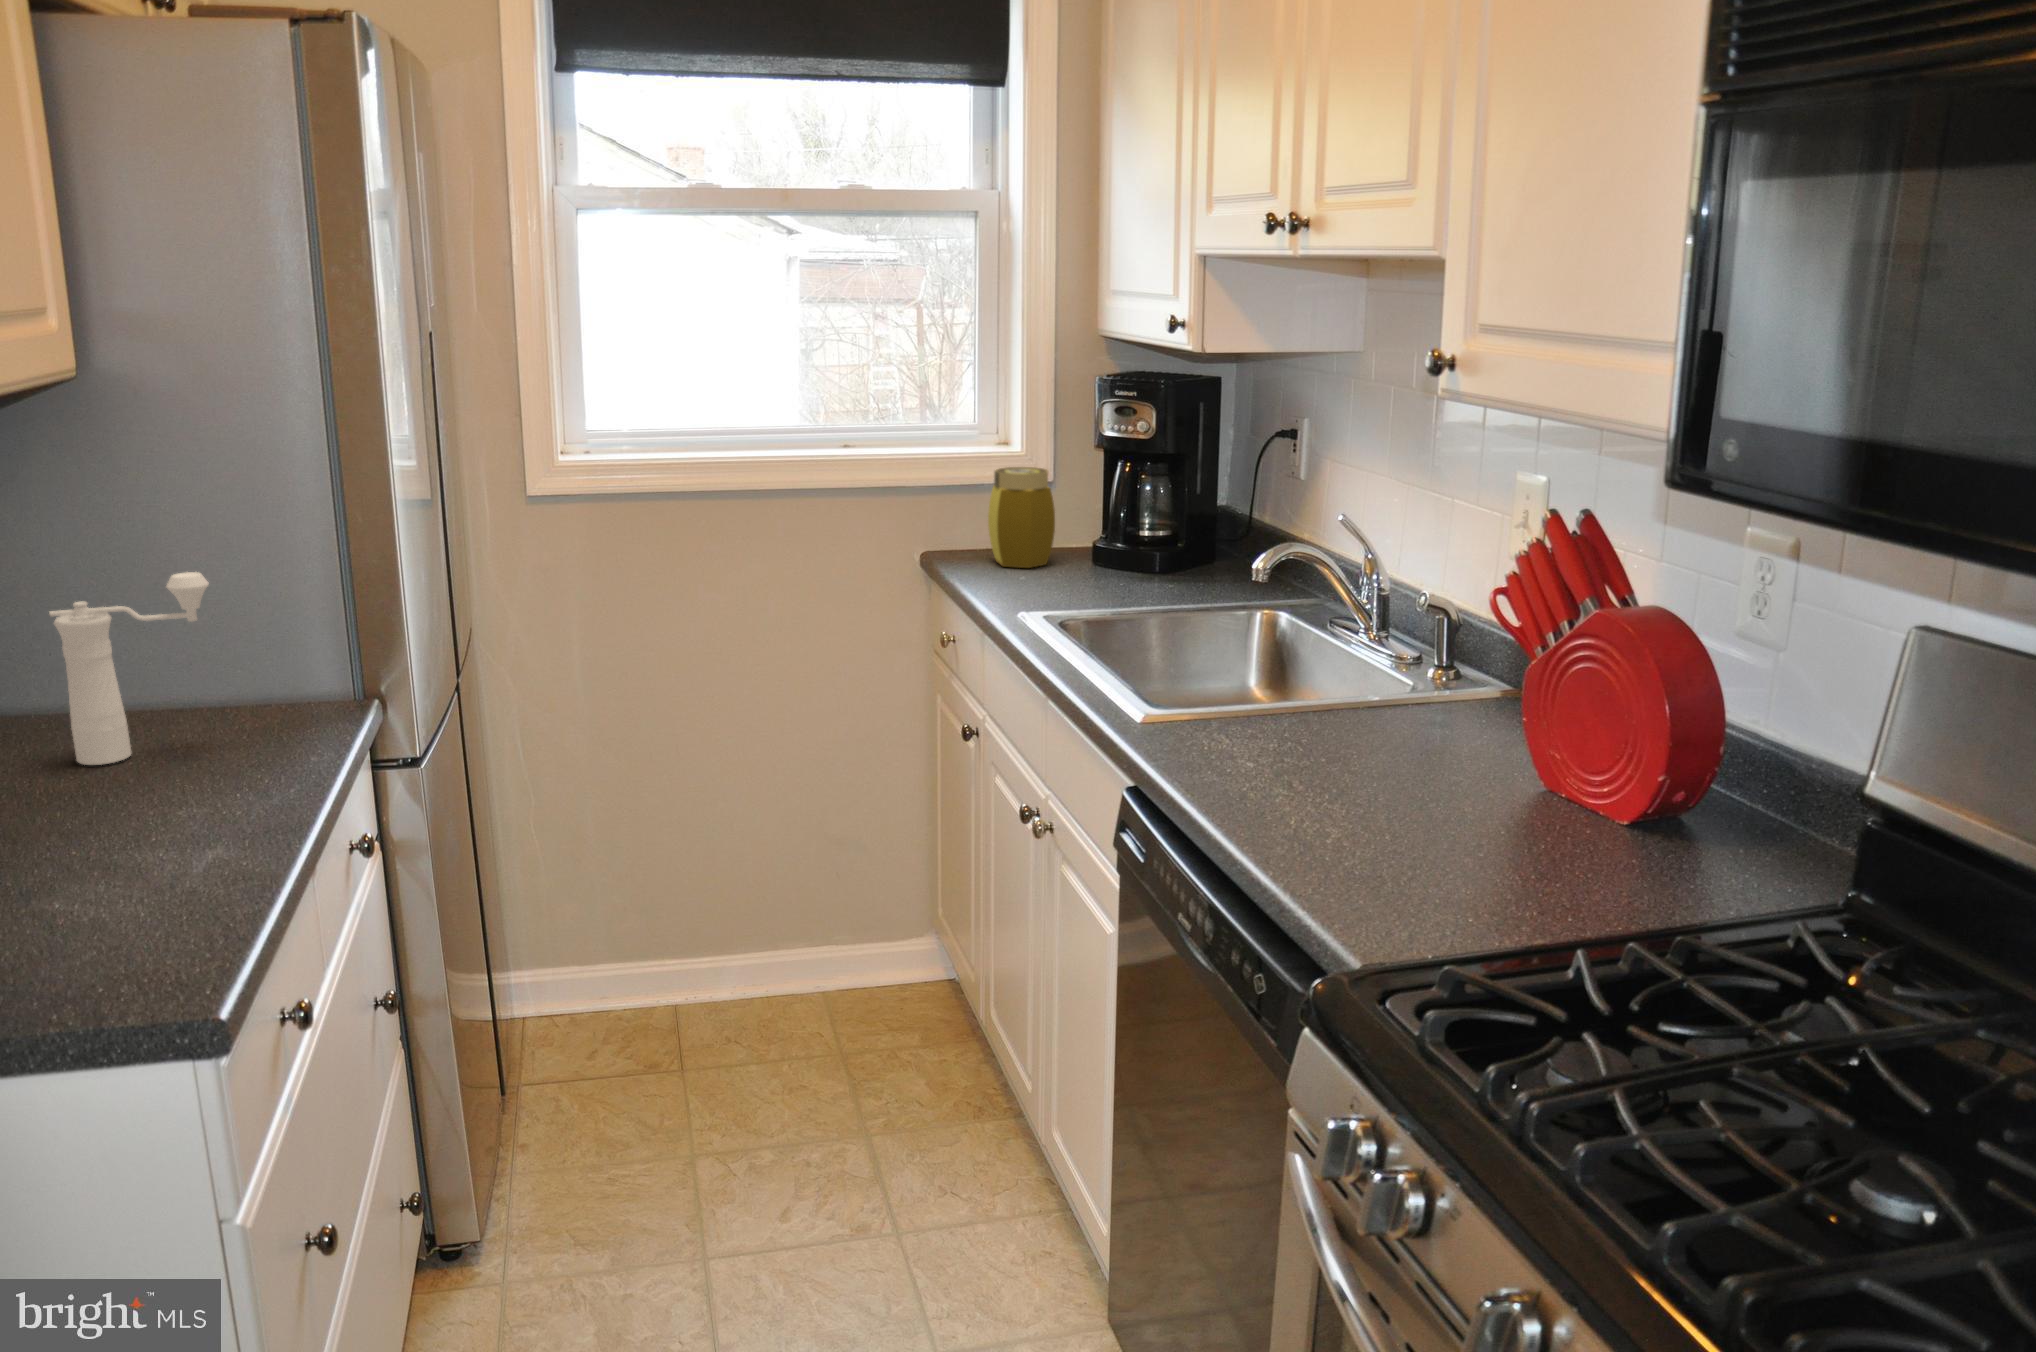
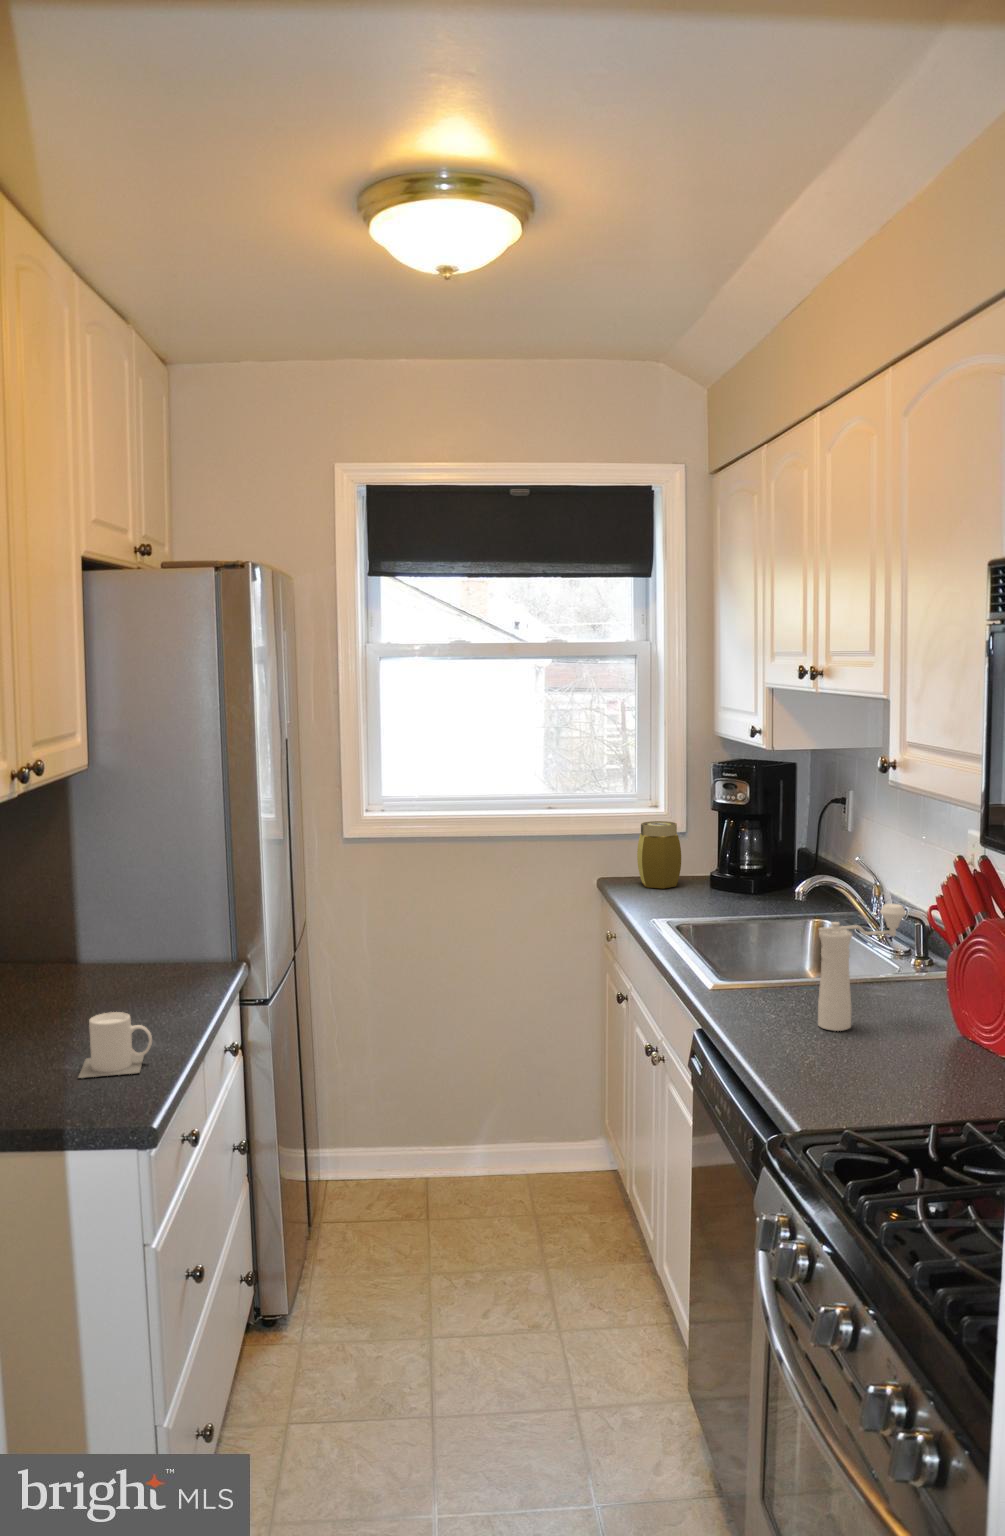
pepper mill: present [50,572,209,765] -> present [818,904,906,1031]
mug: none [65,811,208,935] -> present [79,1012,152,1078]

